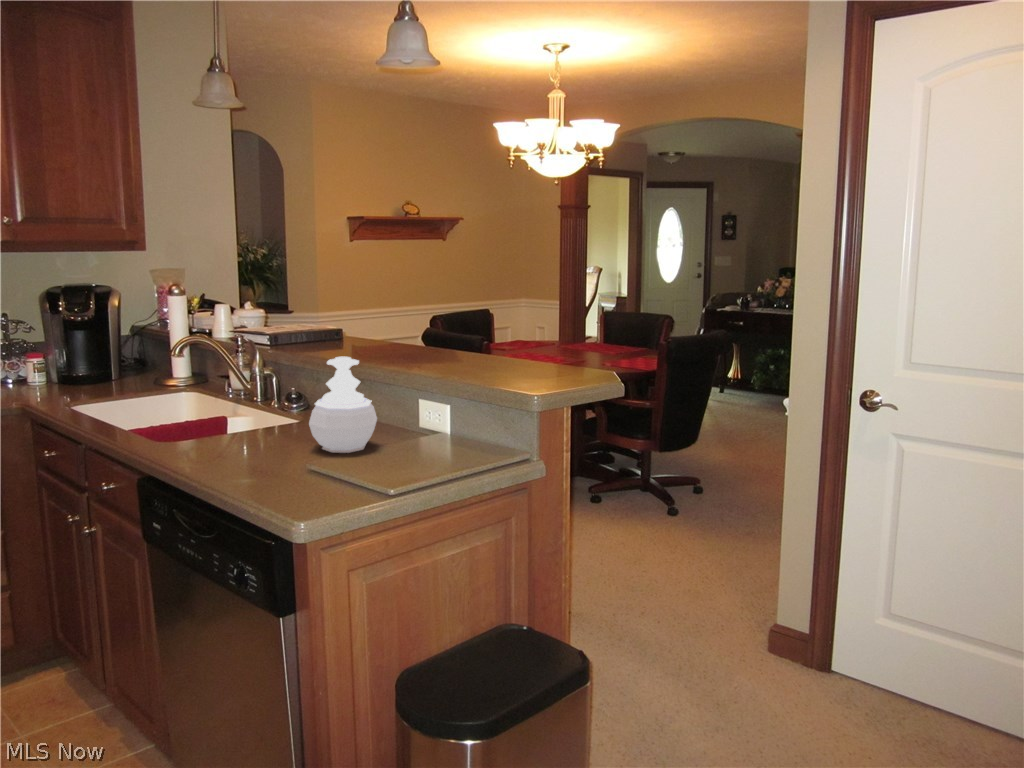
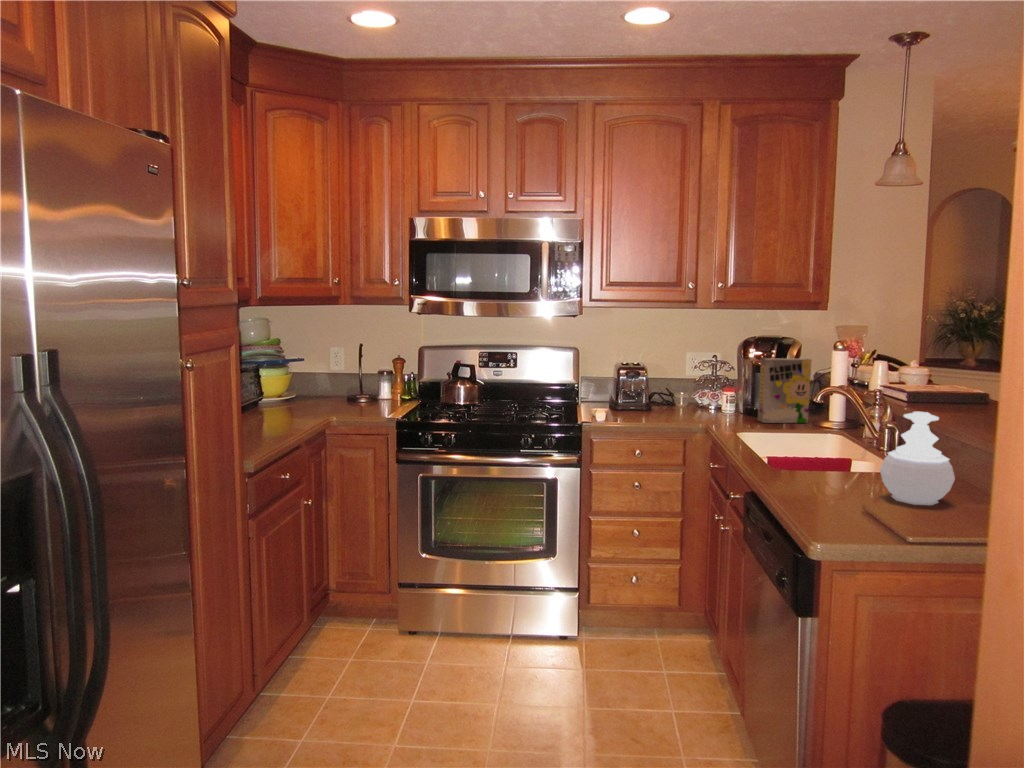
cereal box: none [82,308,149,391] -> present [758,358,811,423]

